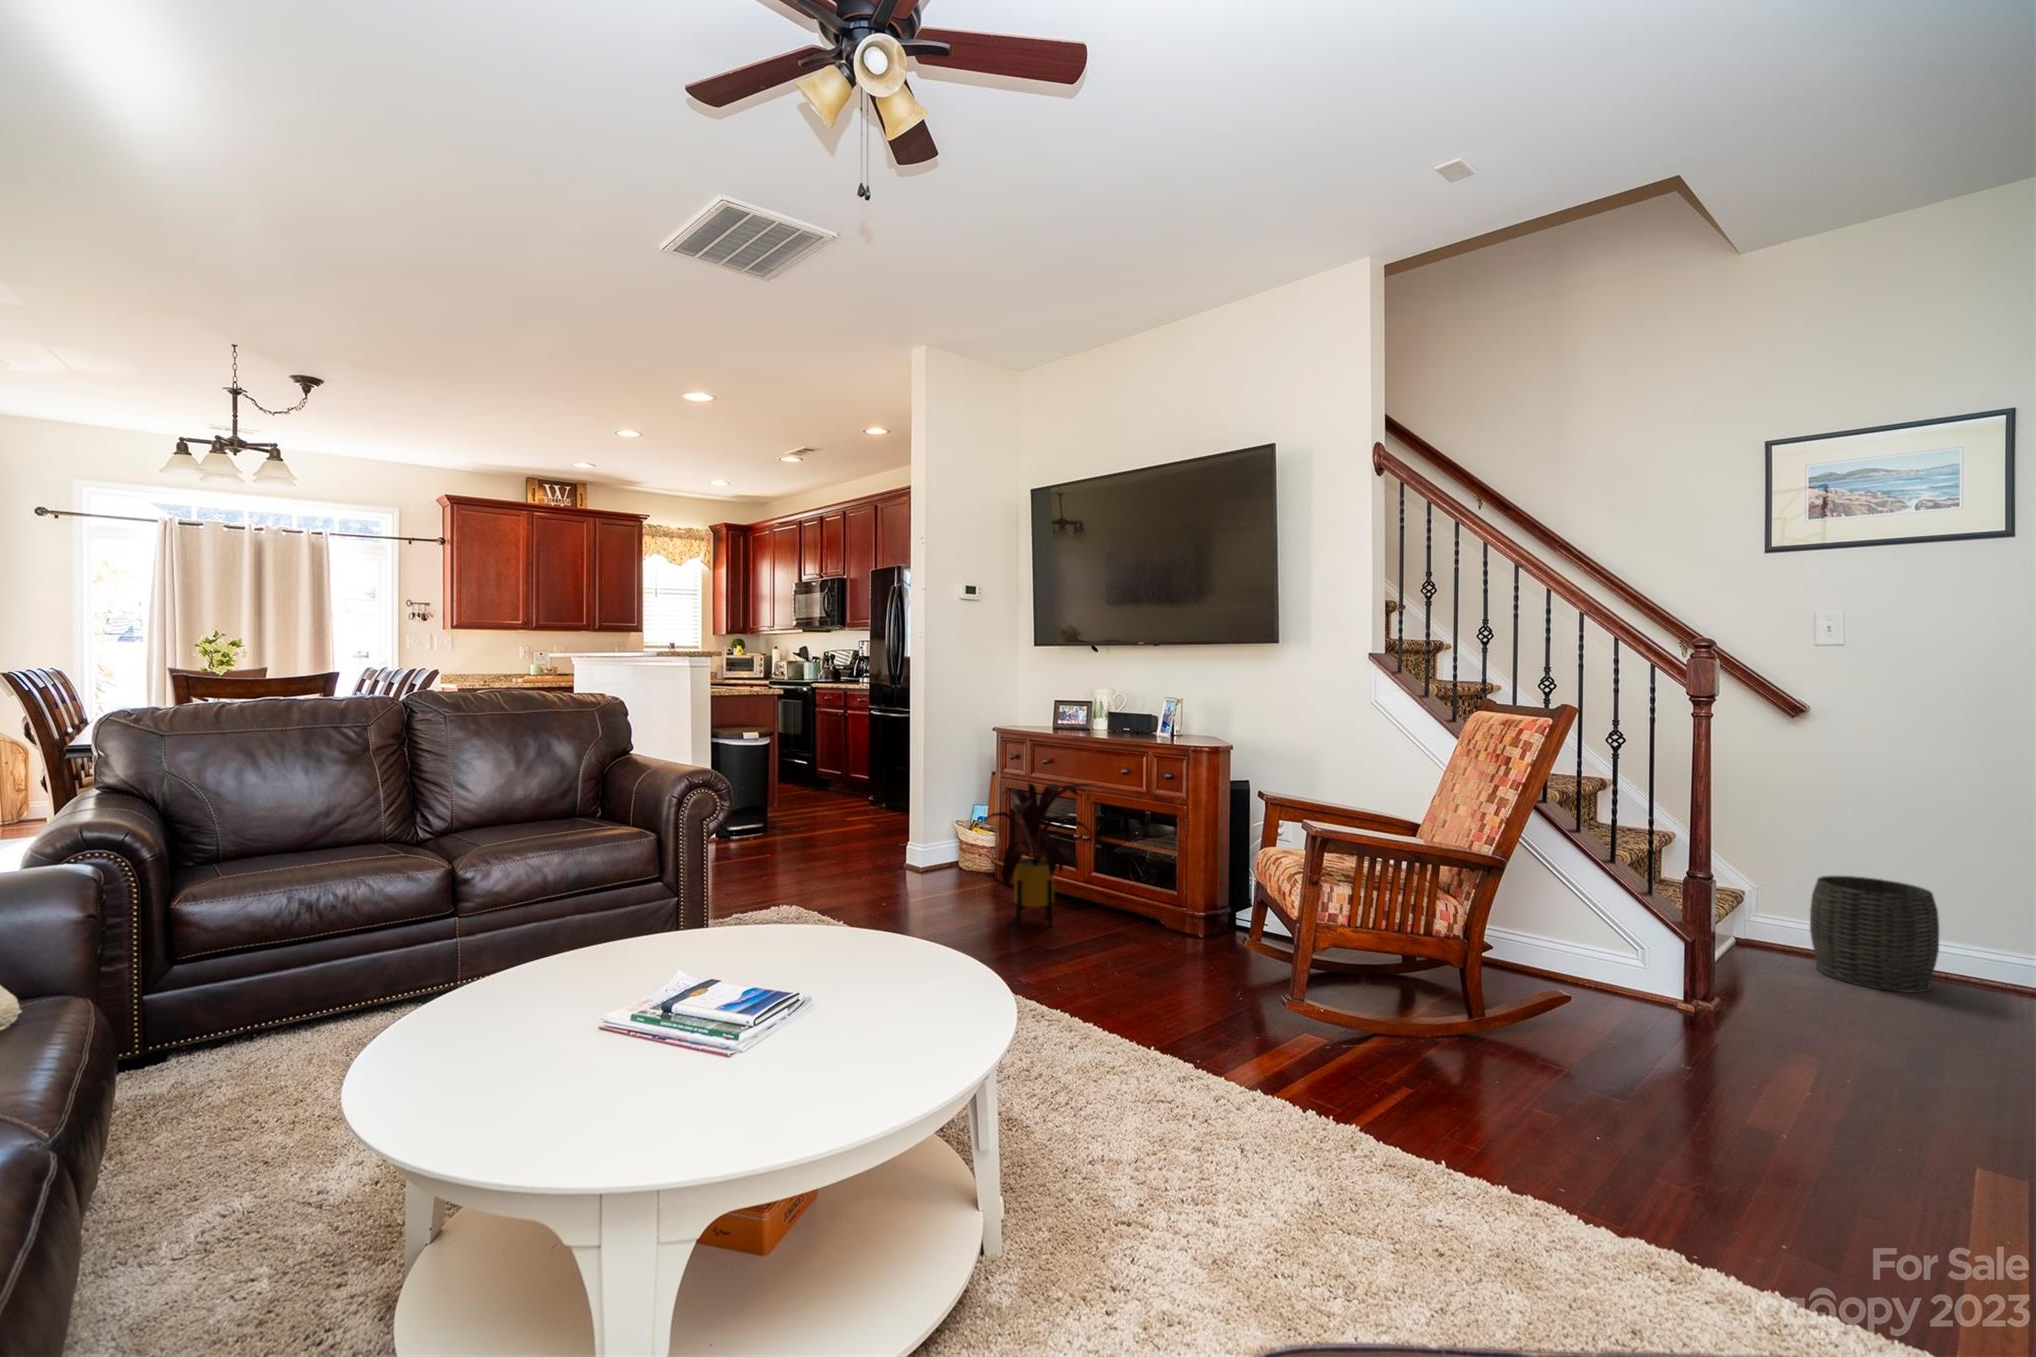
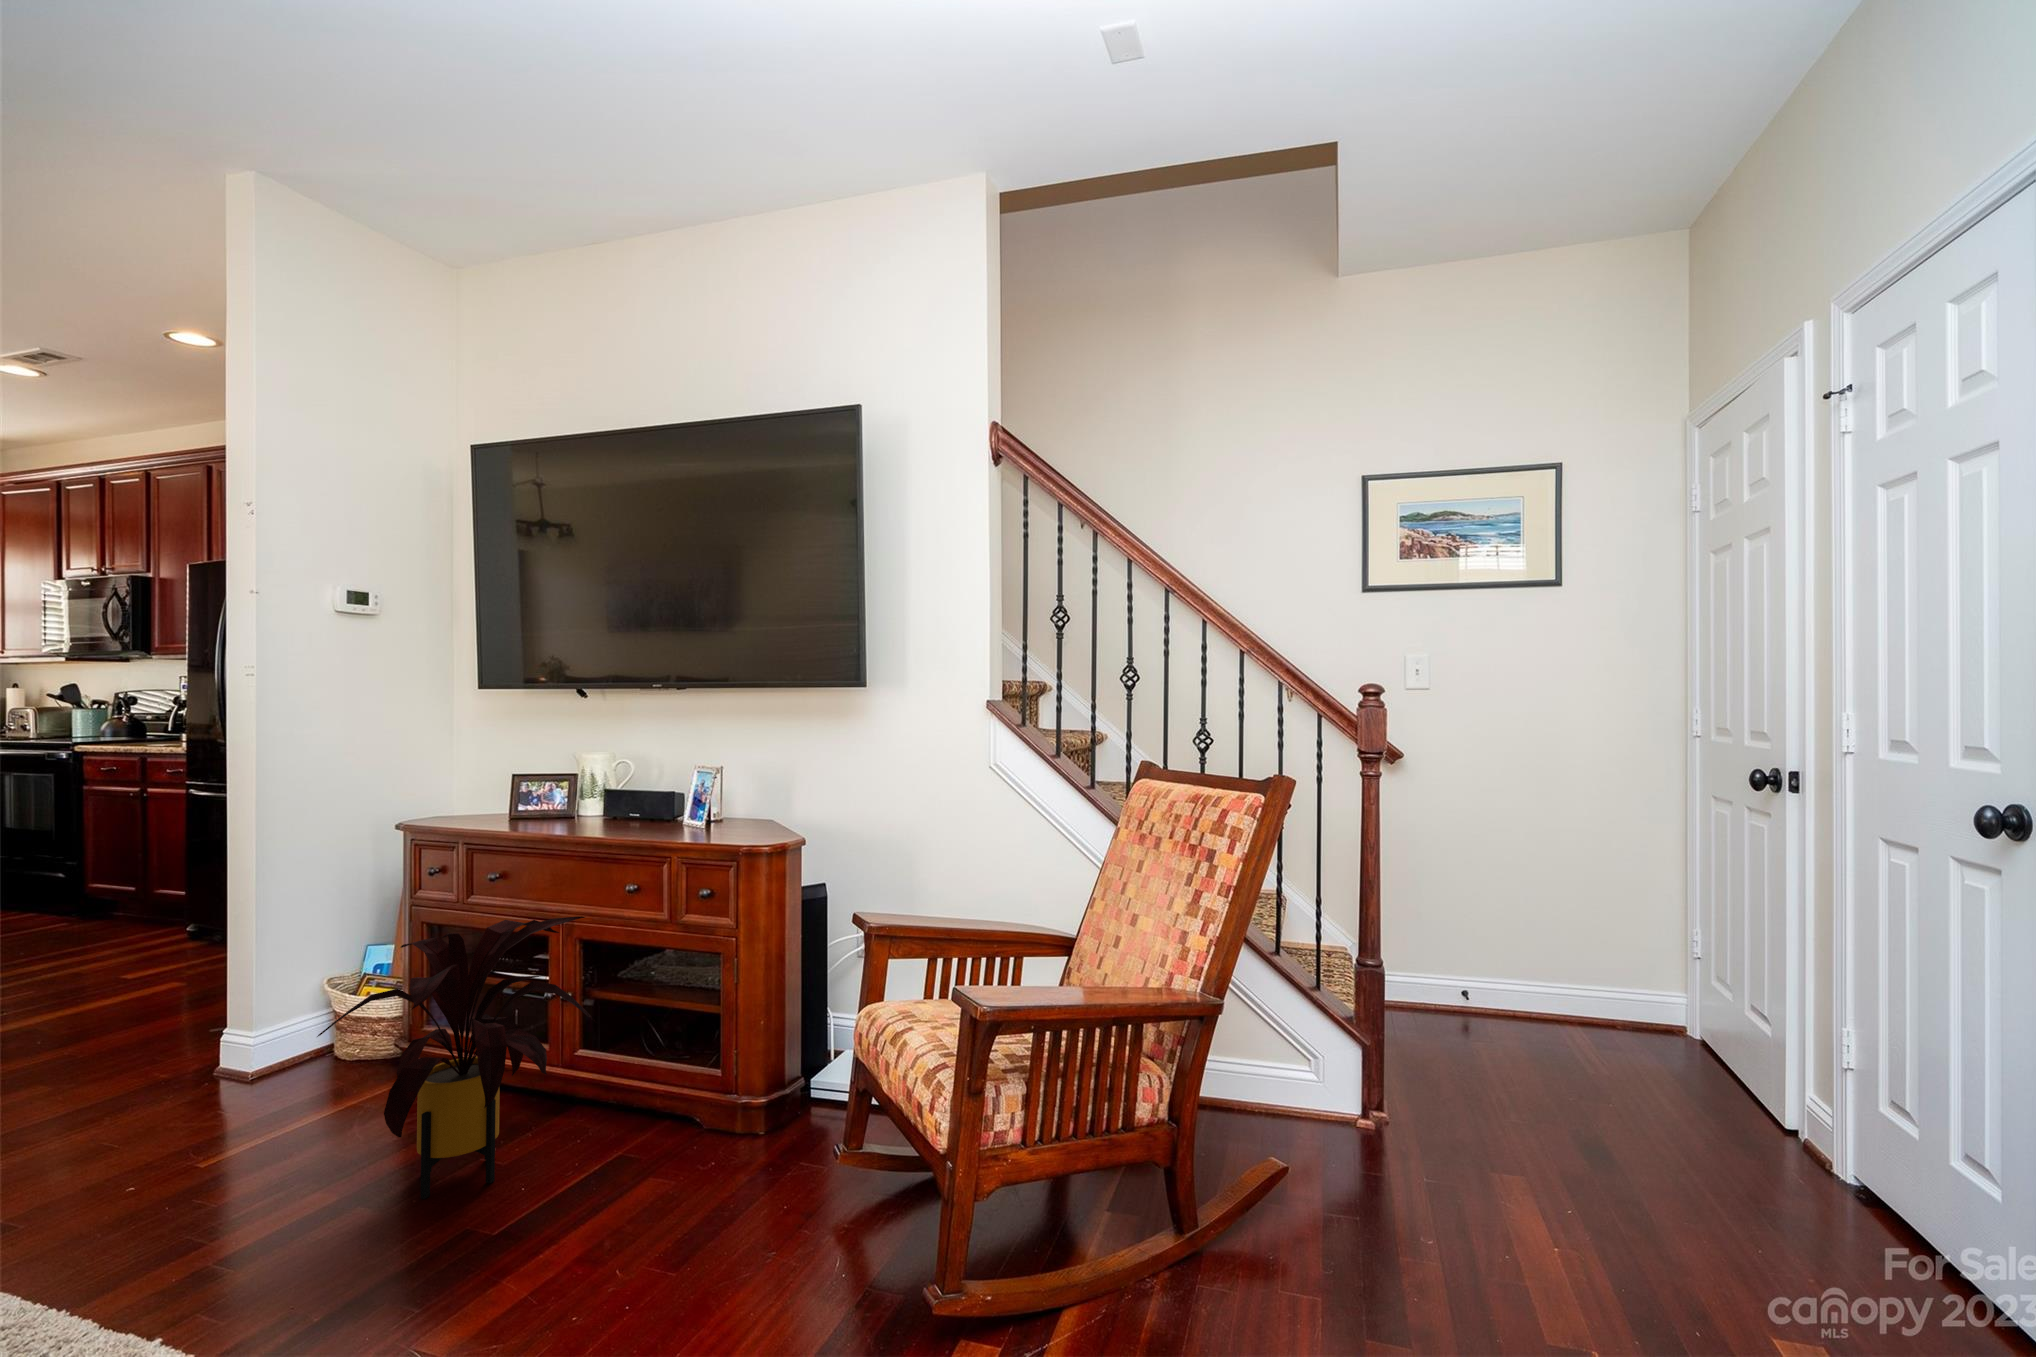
woven basket: present [1810,876,1939,993] -> none [1423,930,1532,1055]

